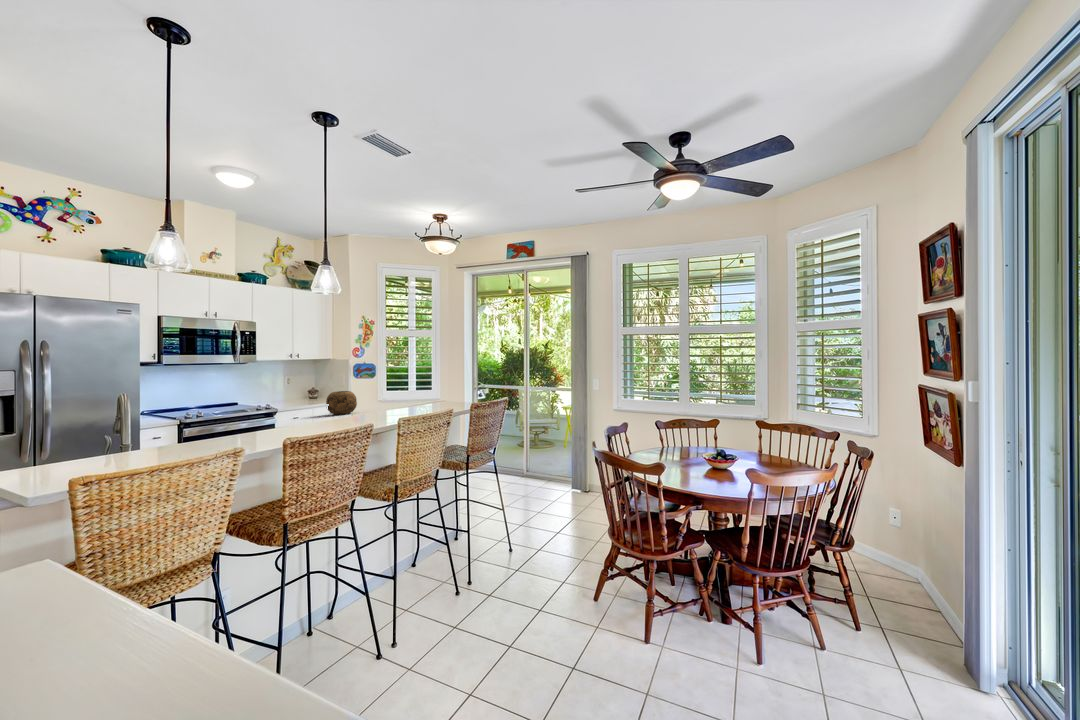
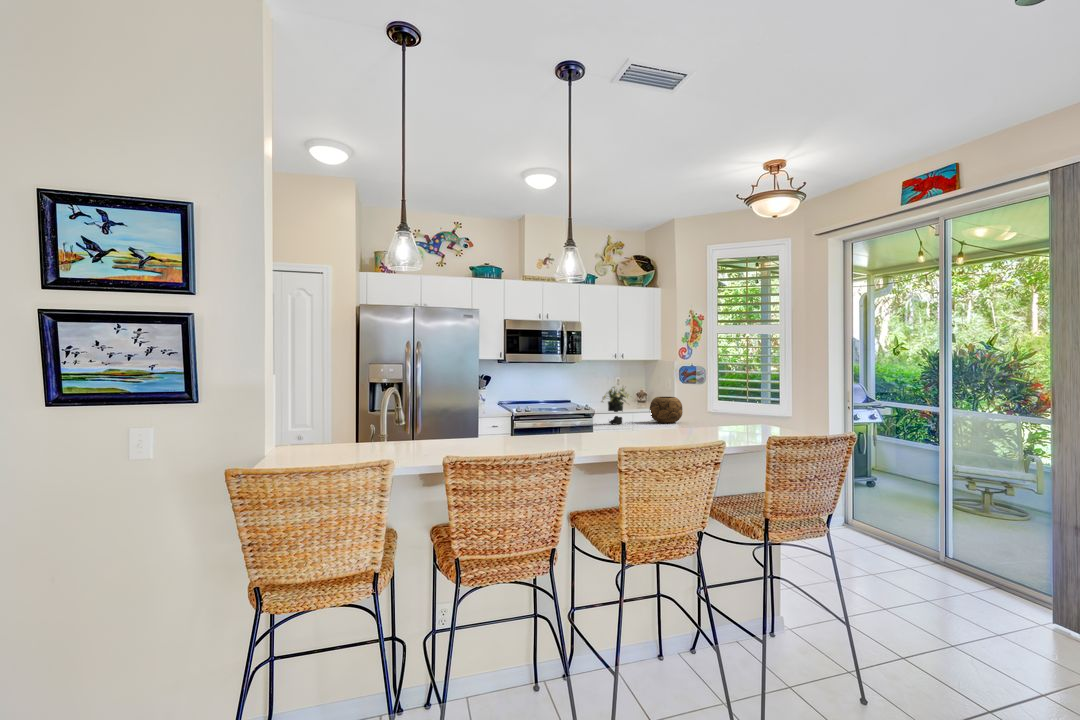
flower arrangement: none [280,383,314,421] -> present [602,386,629,425]

